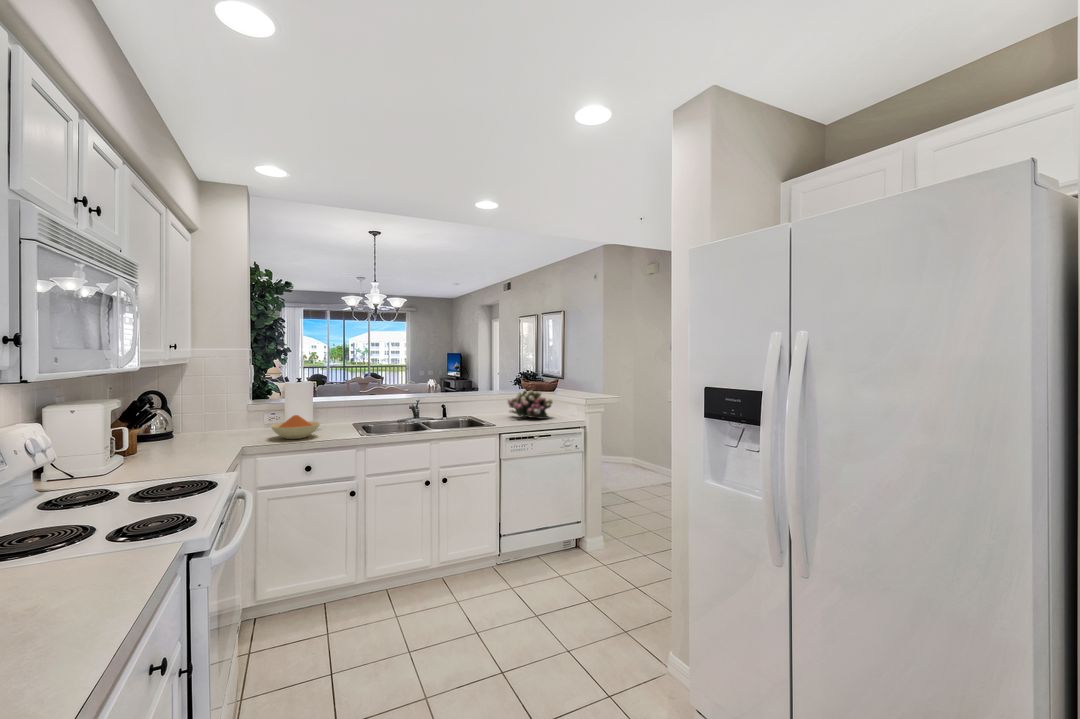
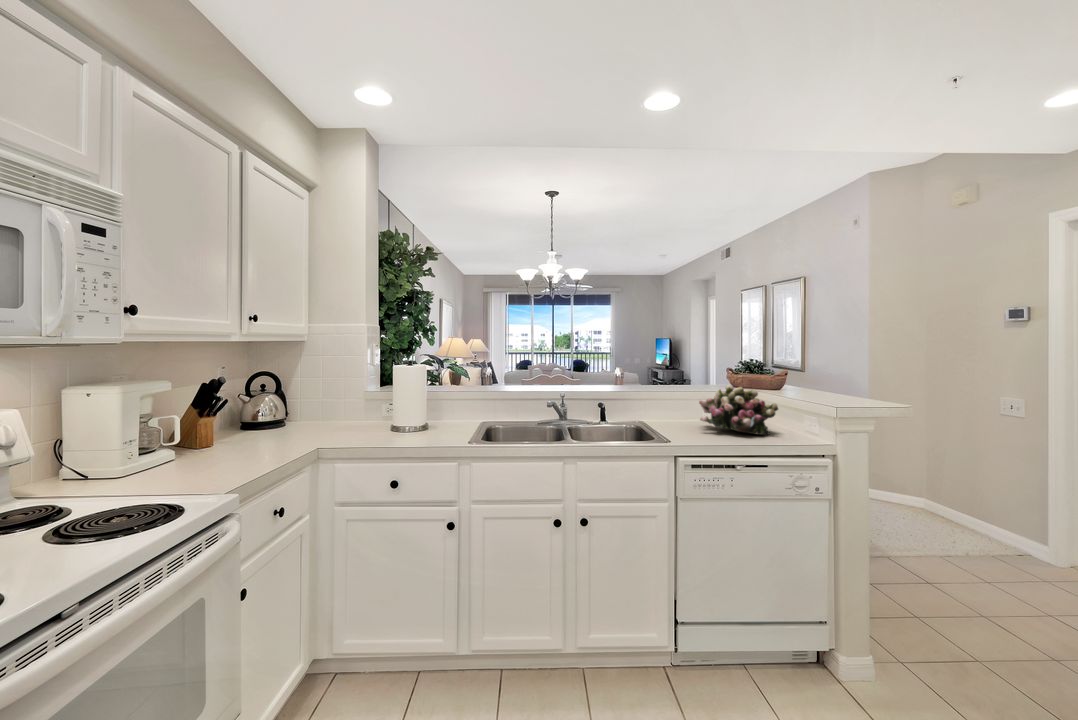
bowl: present [271,415,320,439] -> none [359,409,421,441]

